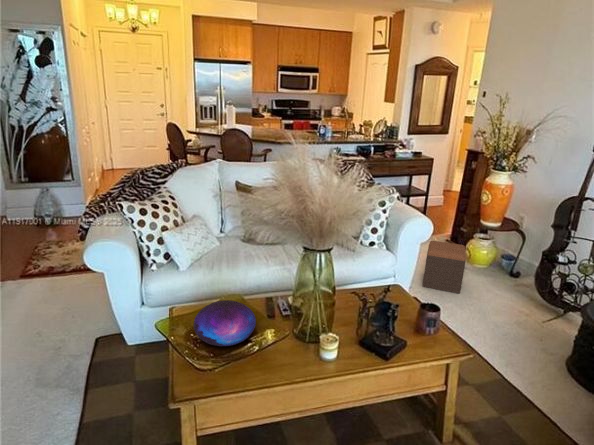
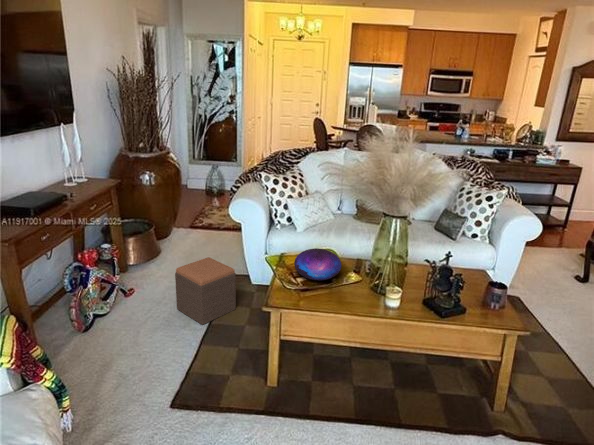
footstool: present [423,241,466,294] -> present [175,257,236,325]

